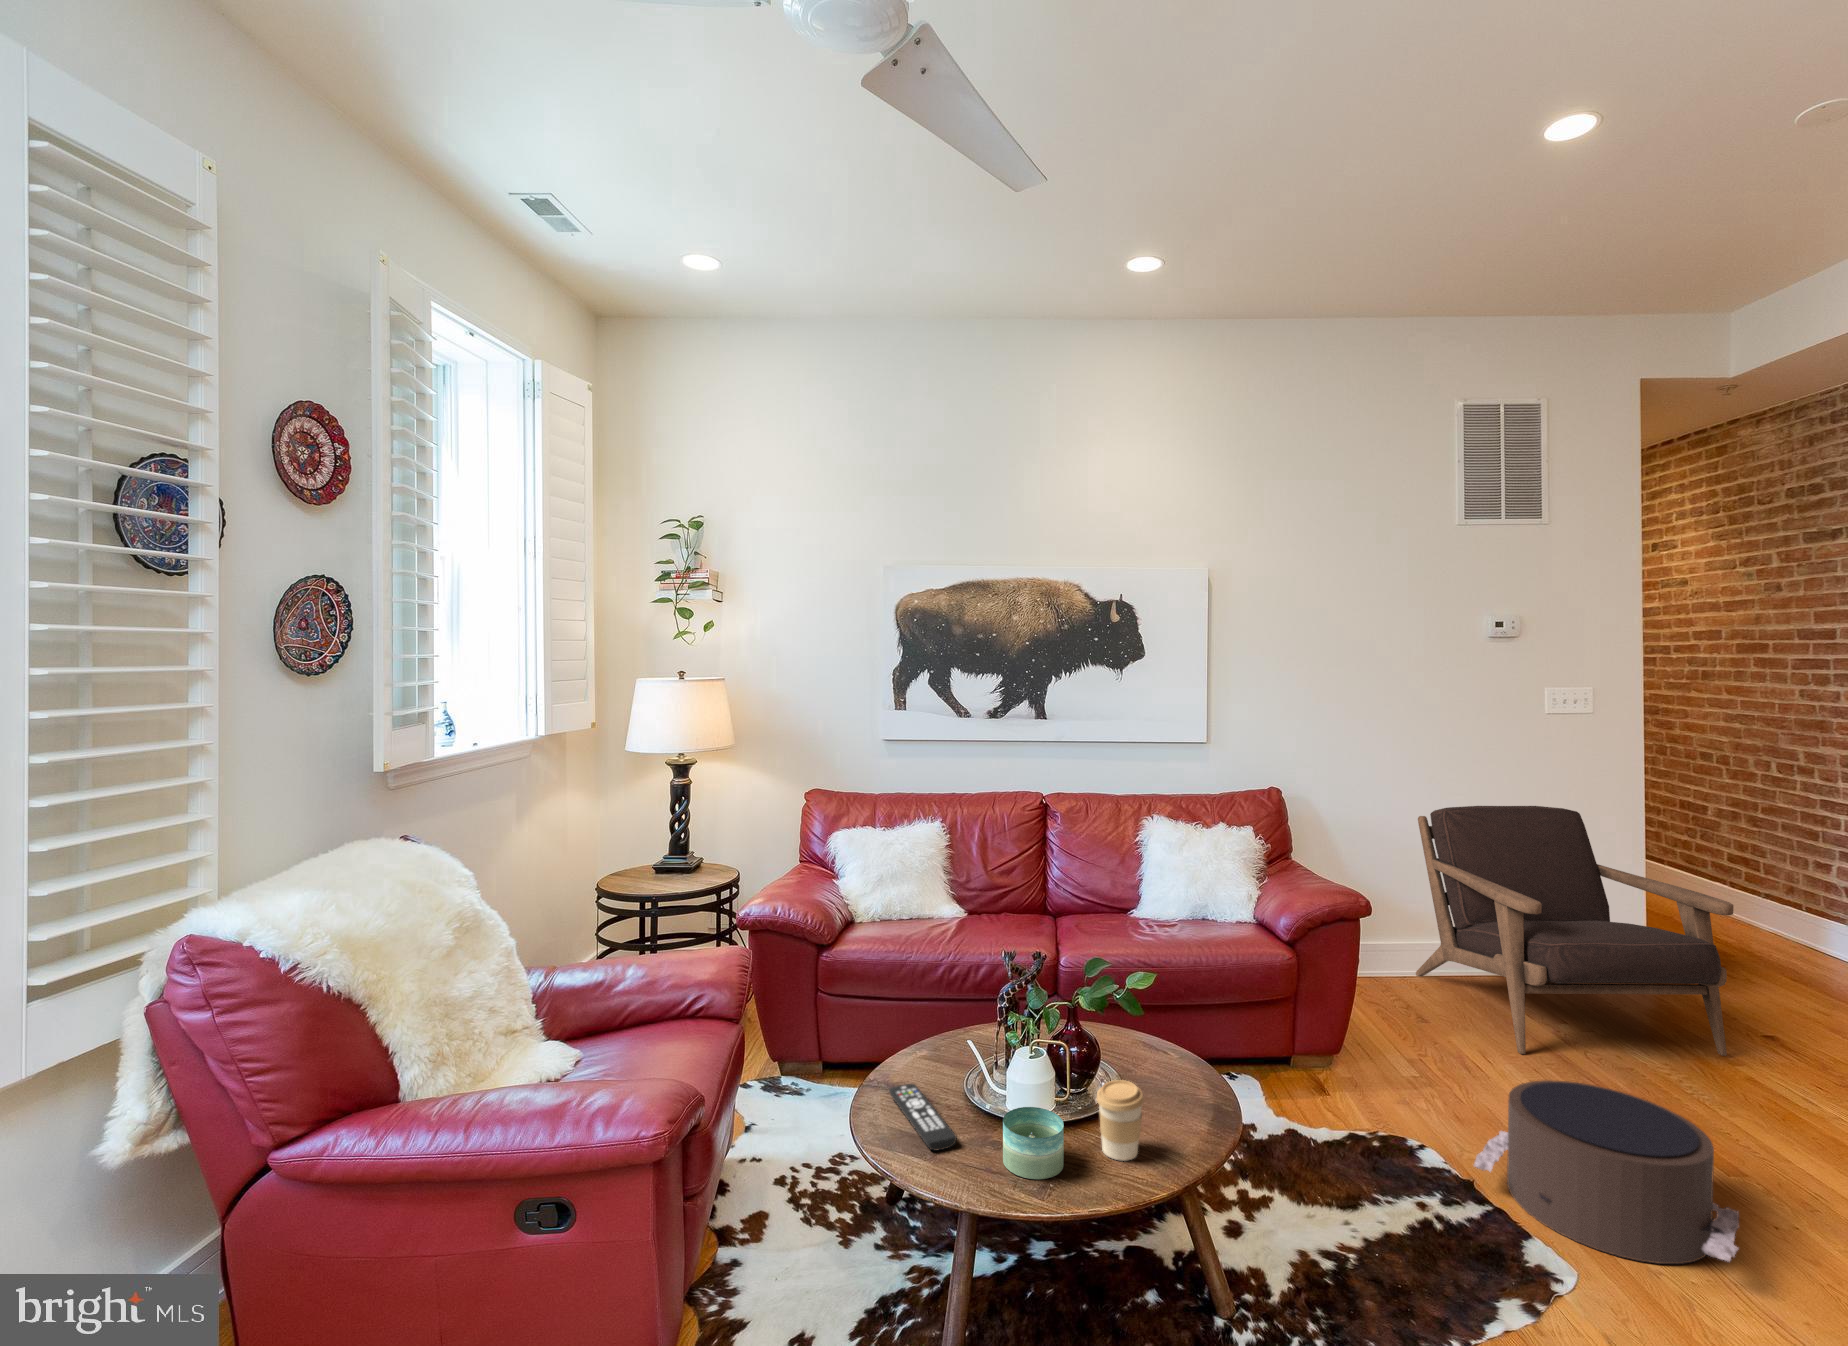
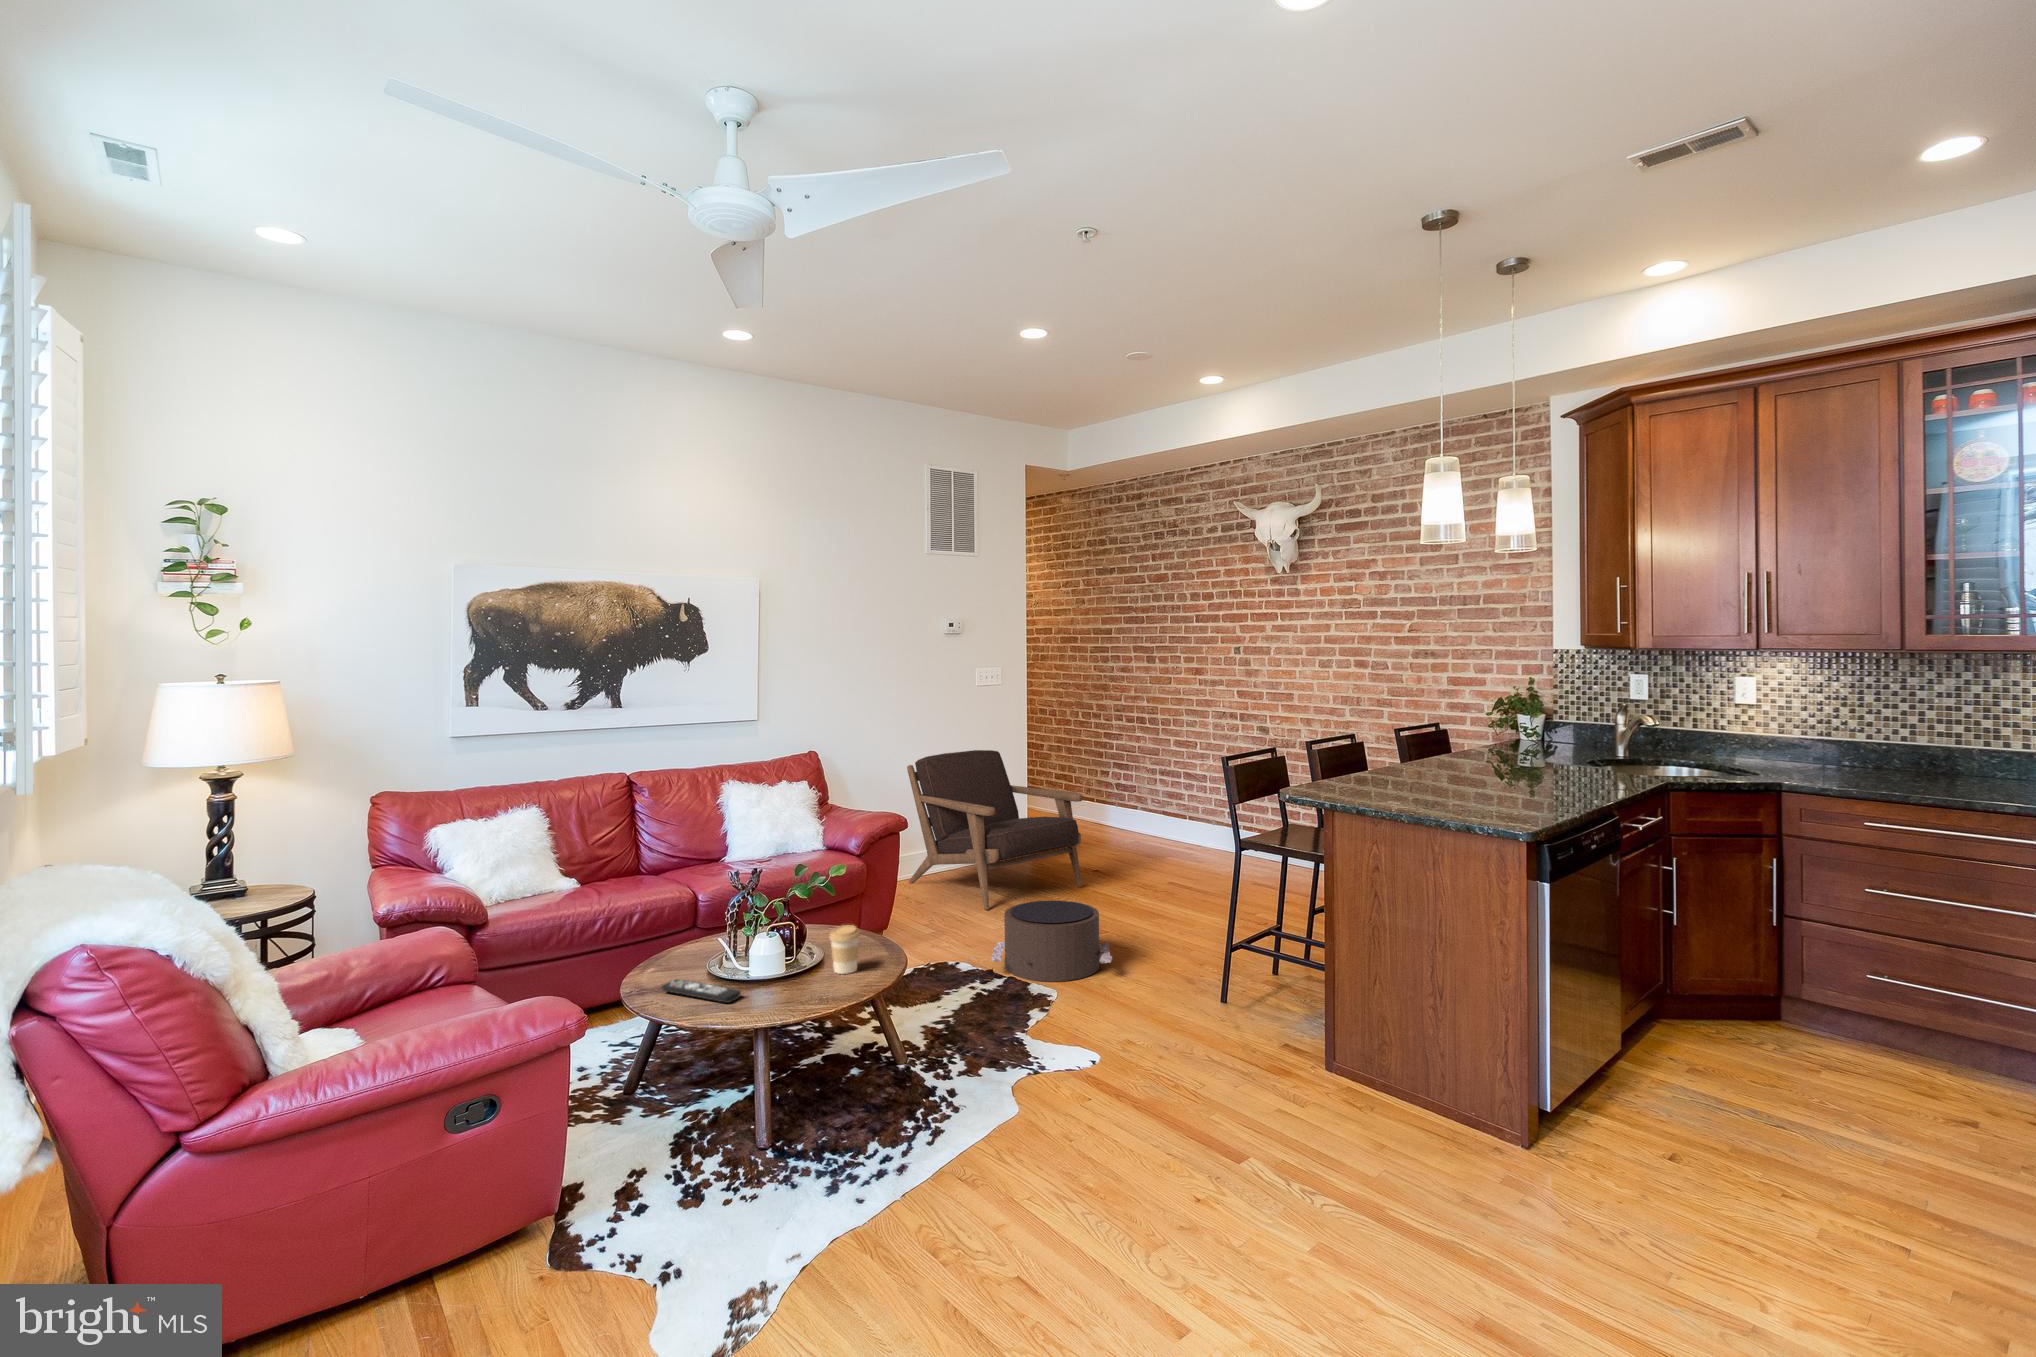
candle: present [1003,1107,1064,1179] -> none [777,955,820,996]

